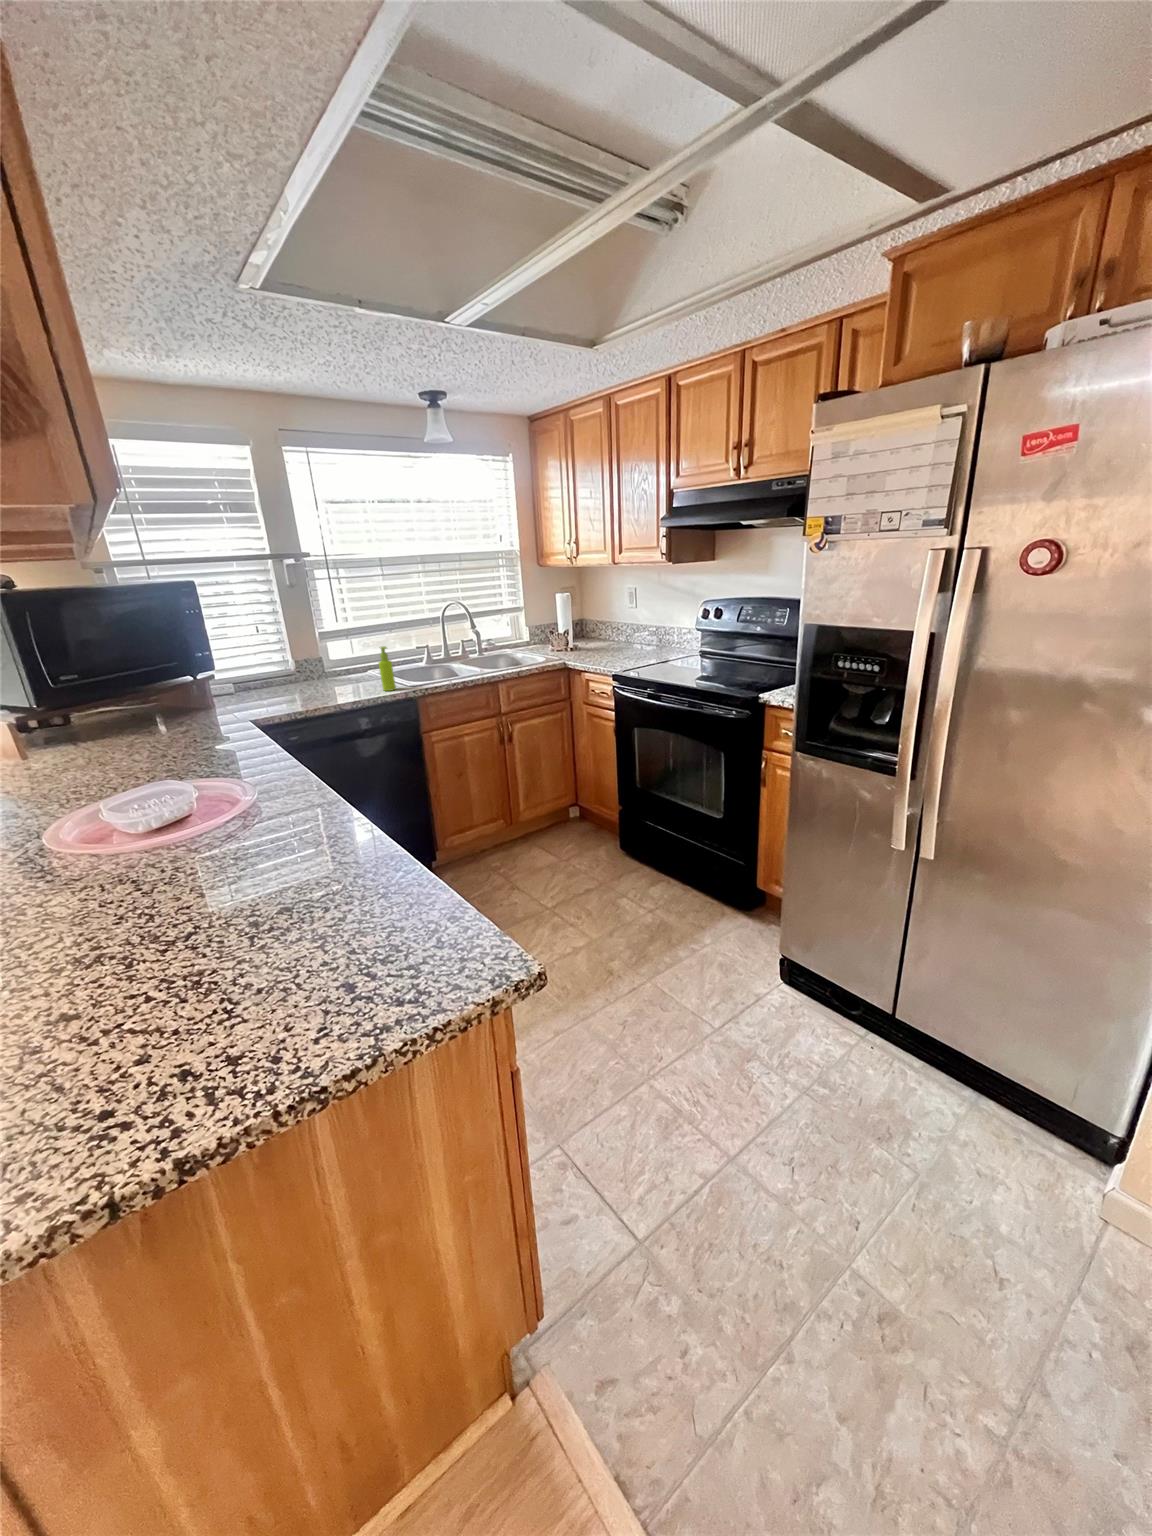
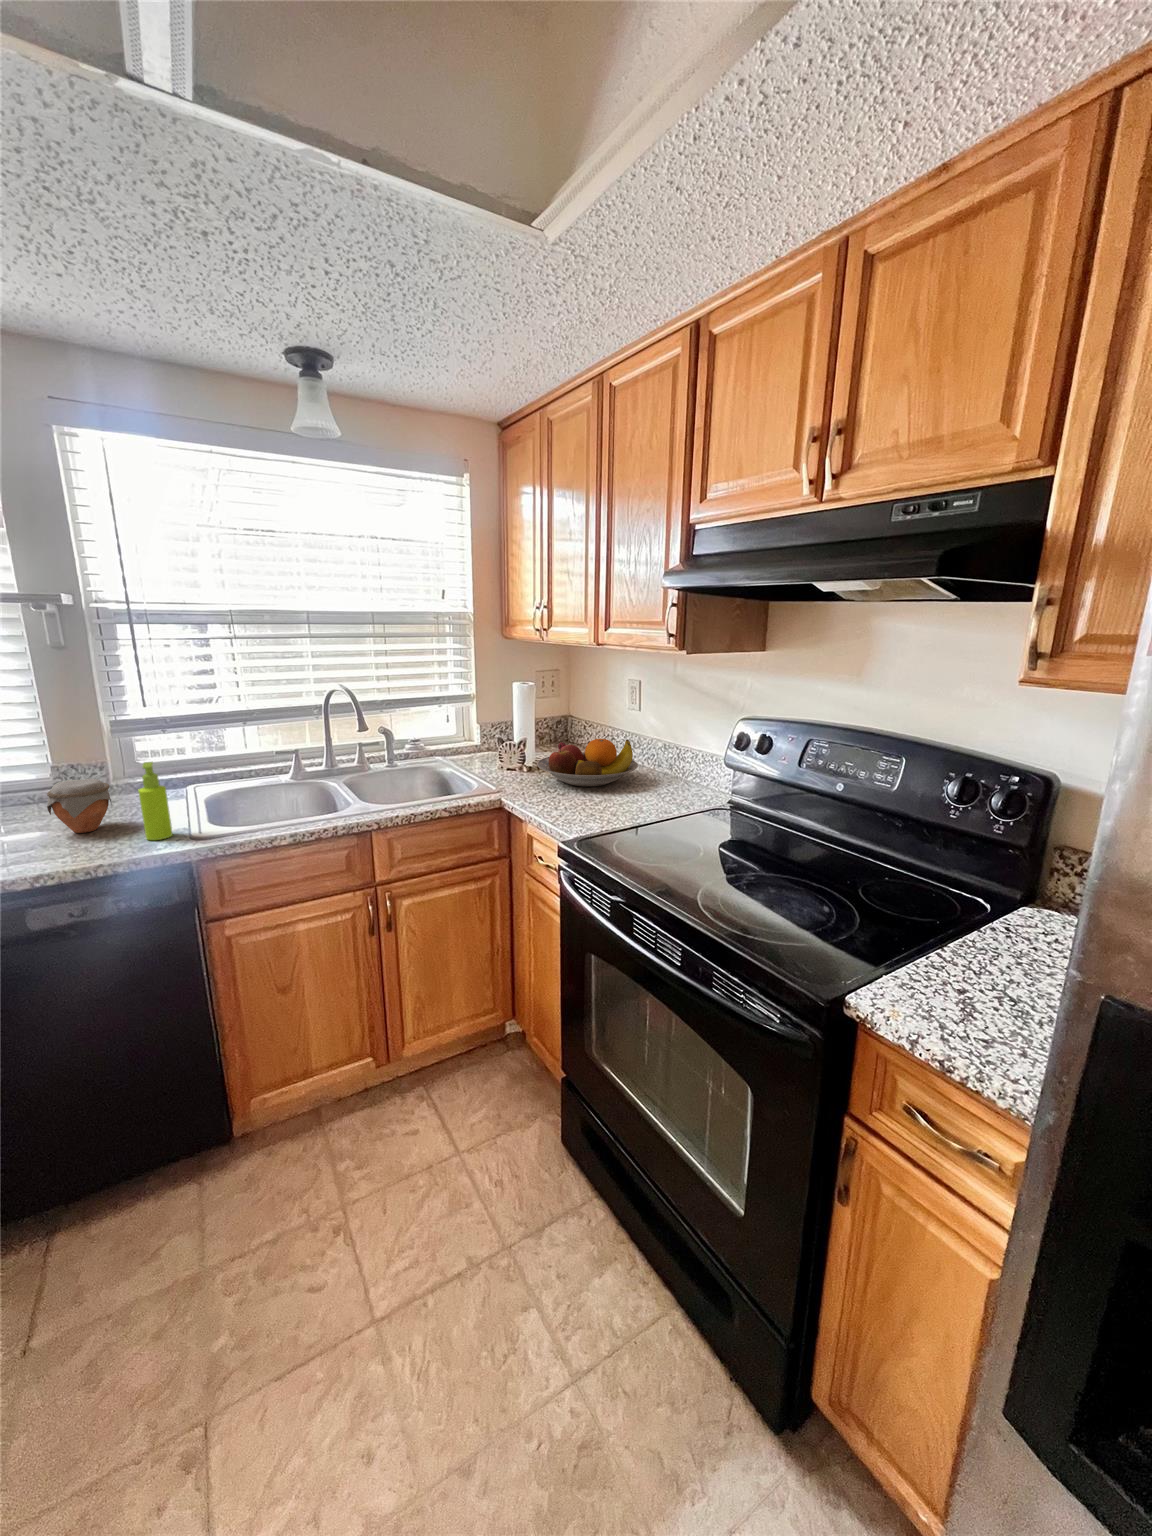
fruit bowl: none [578,624,640,653] -> present [537,739,638,786]
jar: none [321,661,355,692] -> present [47,778,111,833]

